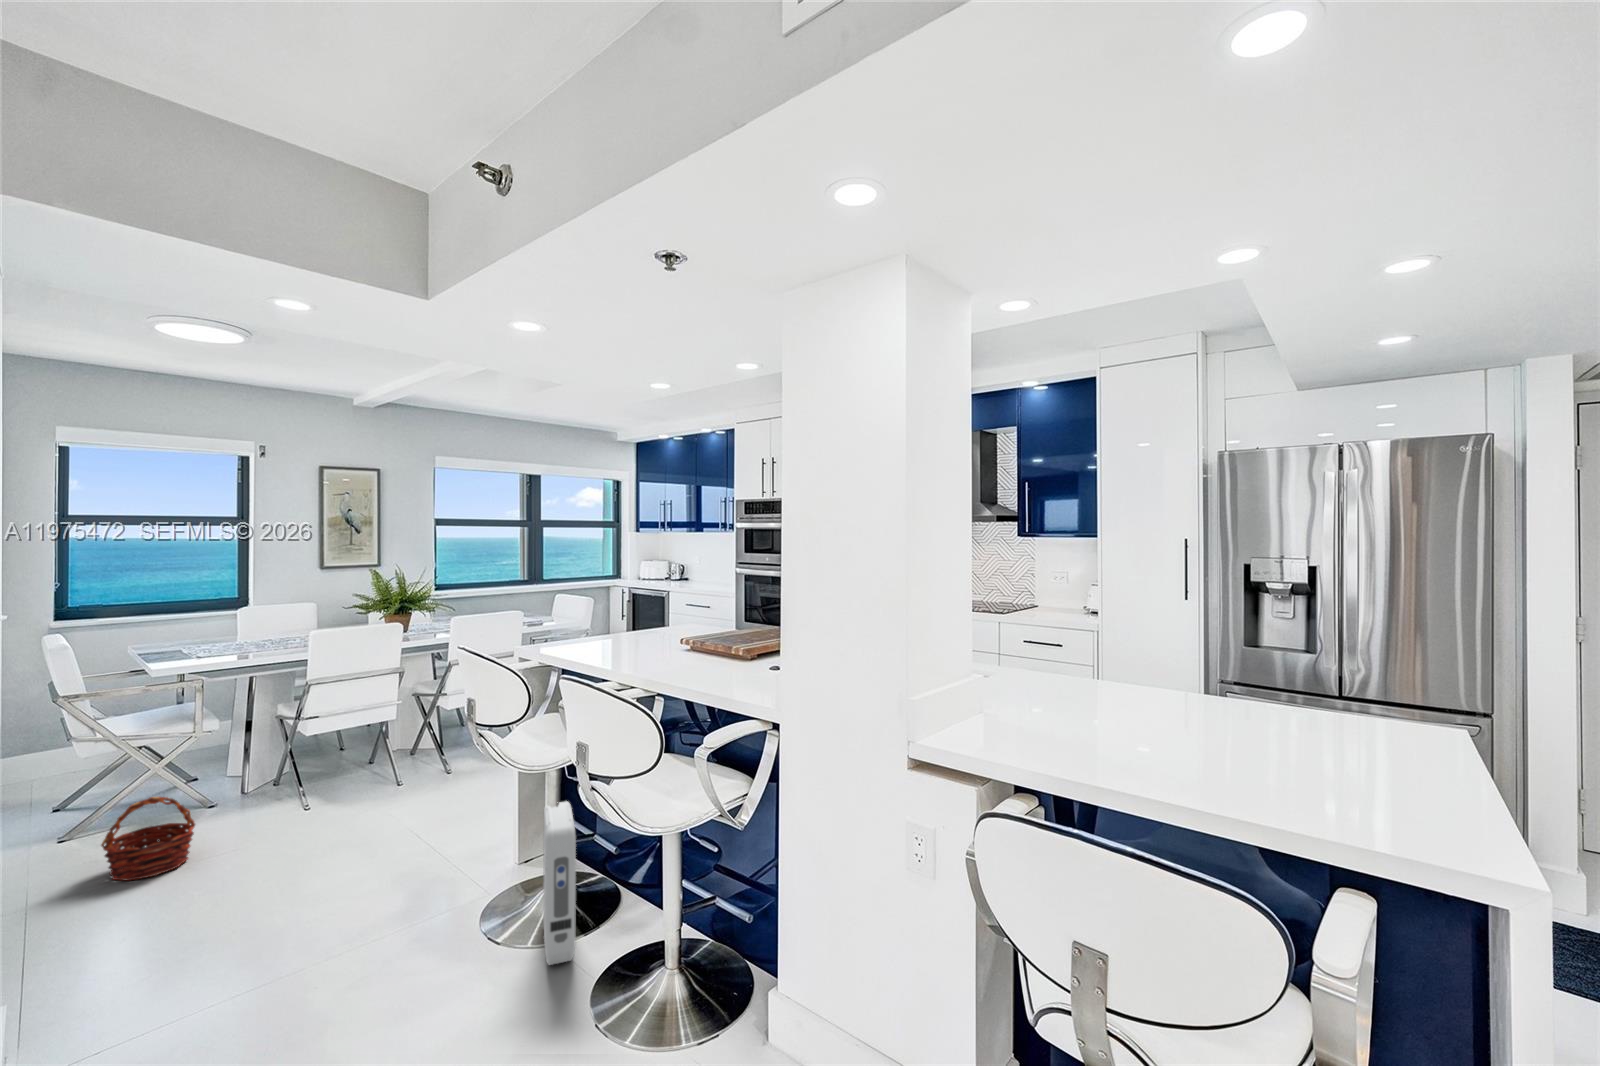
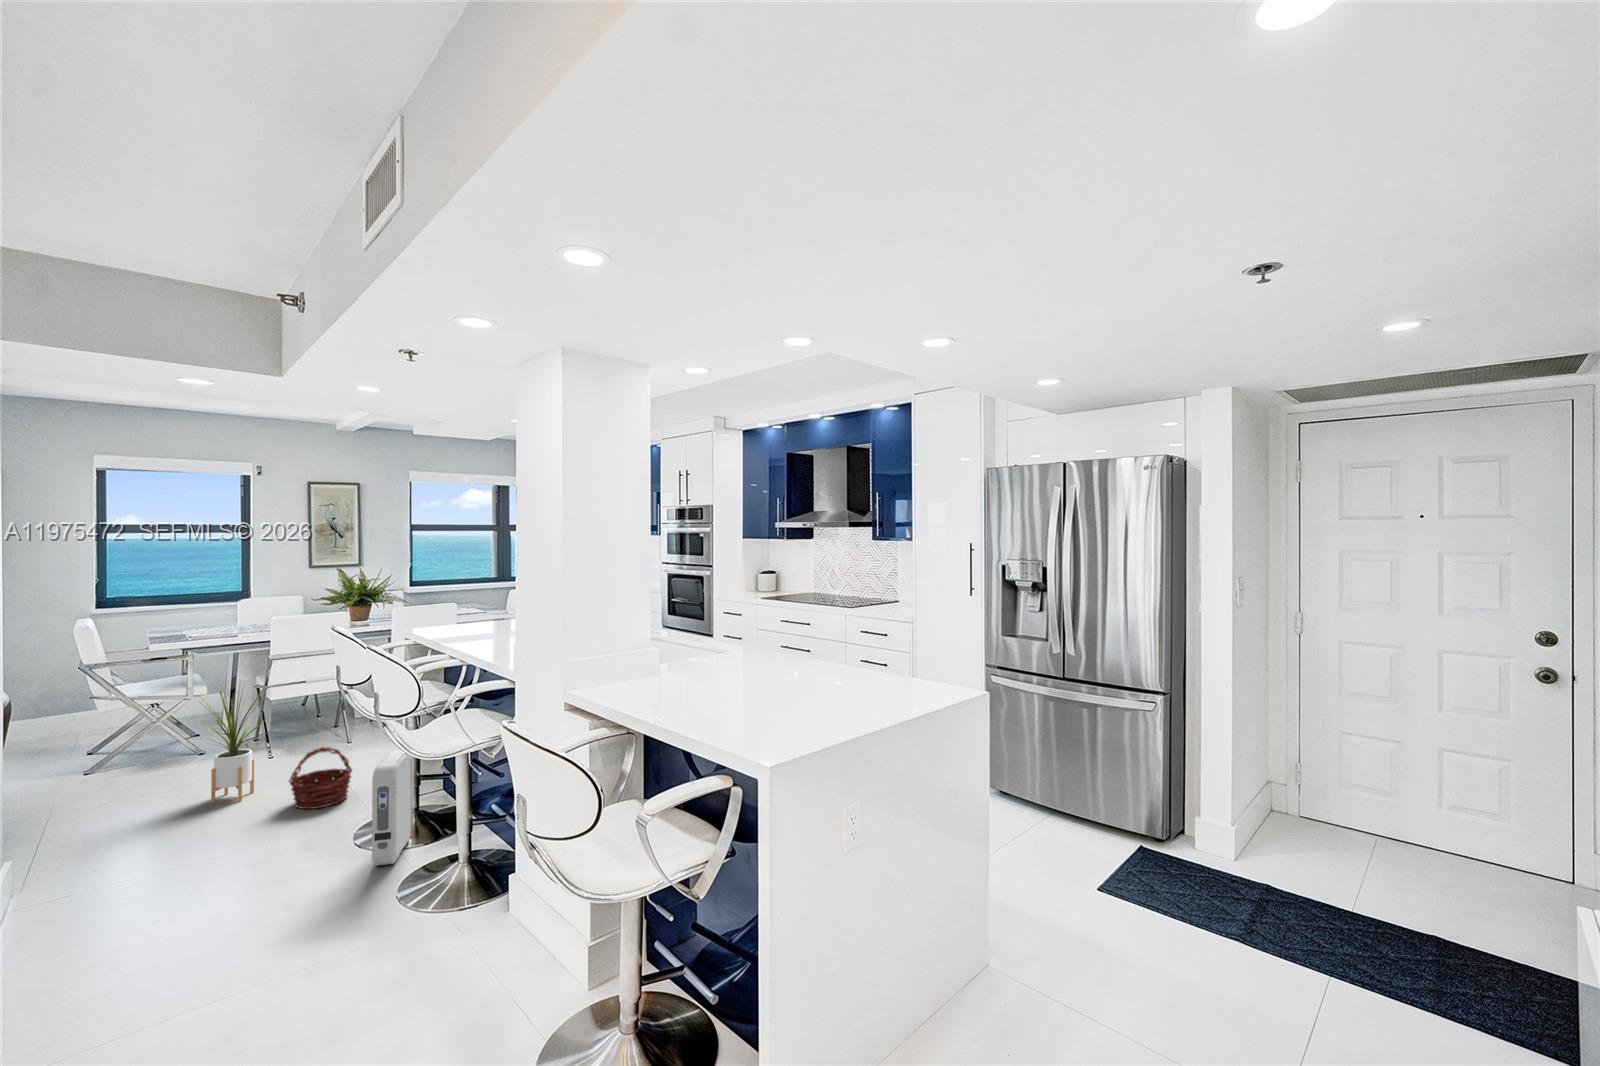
house plant: none [238,713,340,879] -> present [199,687,269,803]
basket: present [101,797,195,881] -> present [289,747,352,809]

